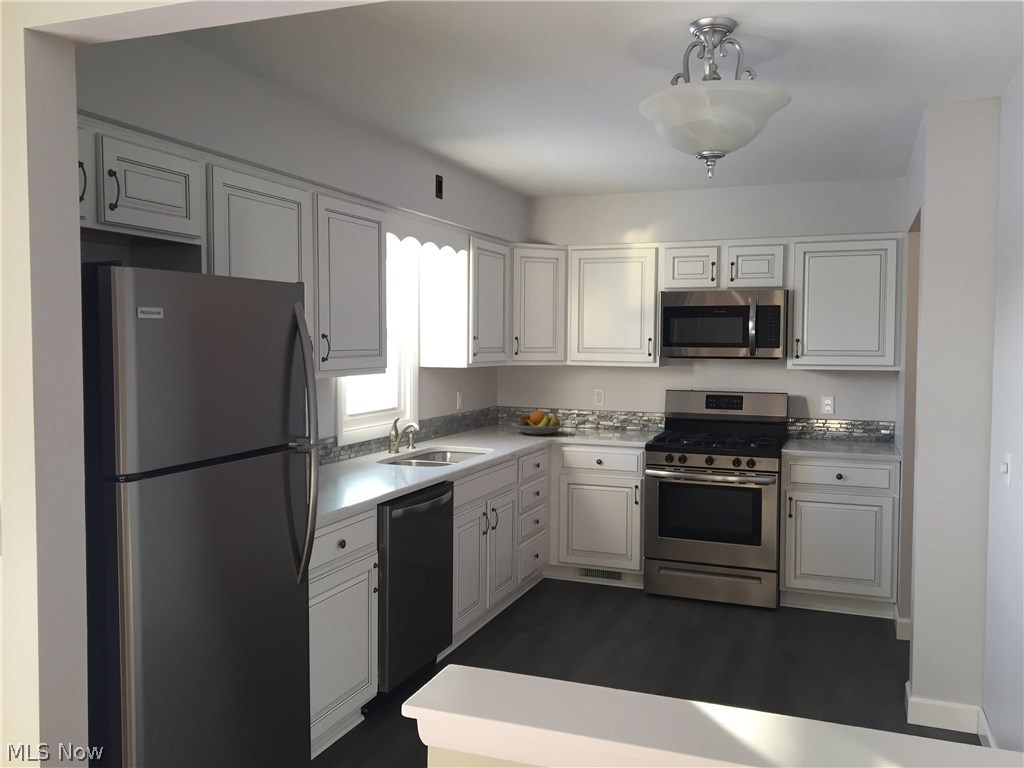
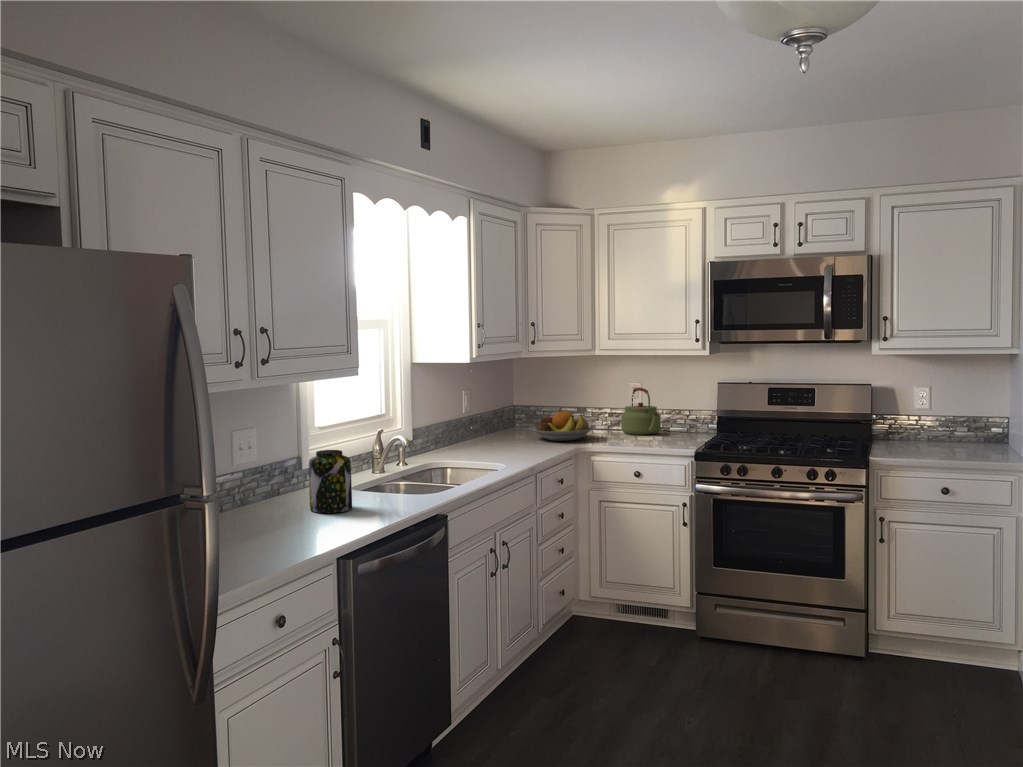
kettle: none [587,393,619,432] -> present [621,388,661,435]
jar: none [348,429,381,476] -> present [309,450,352,513]

